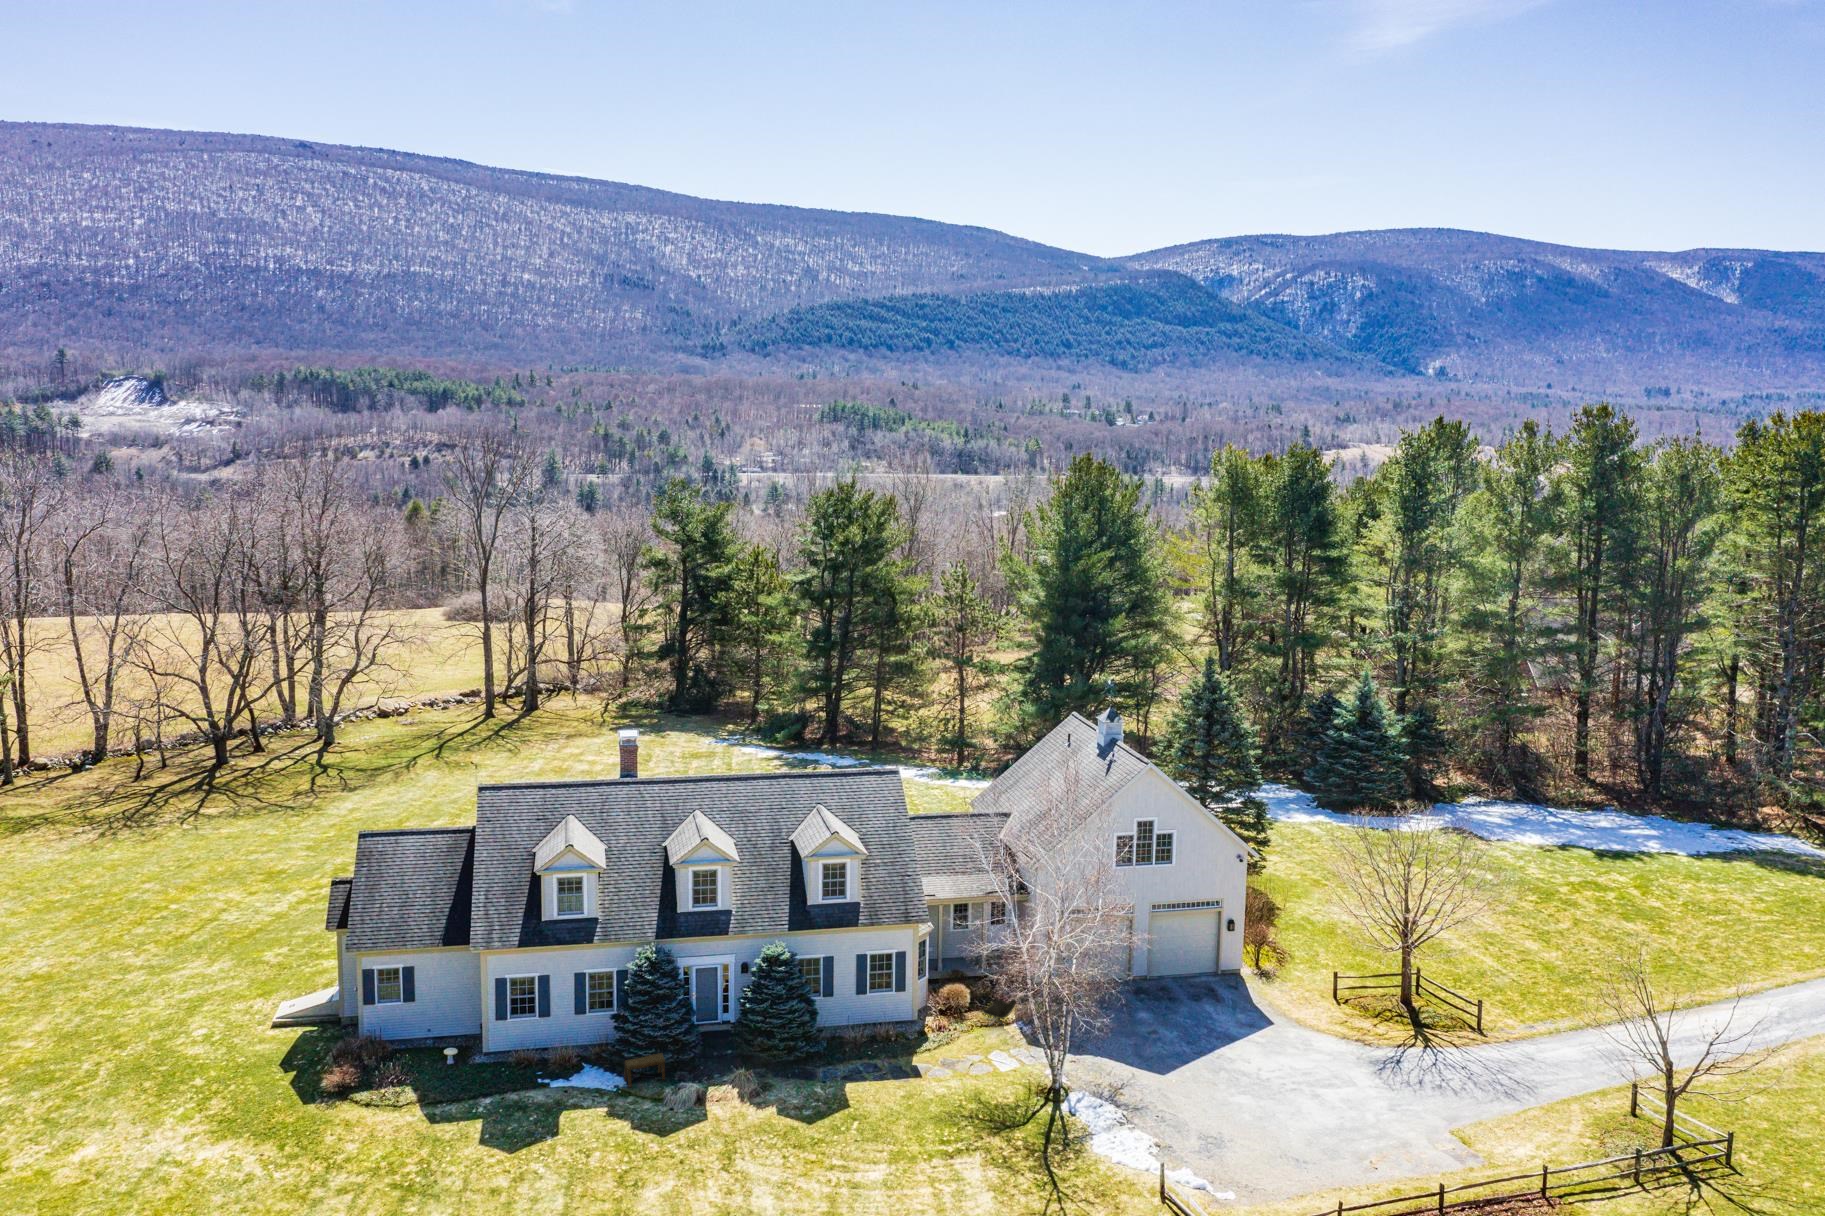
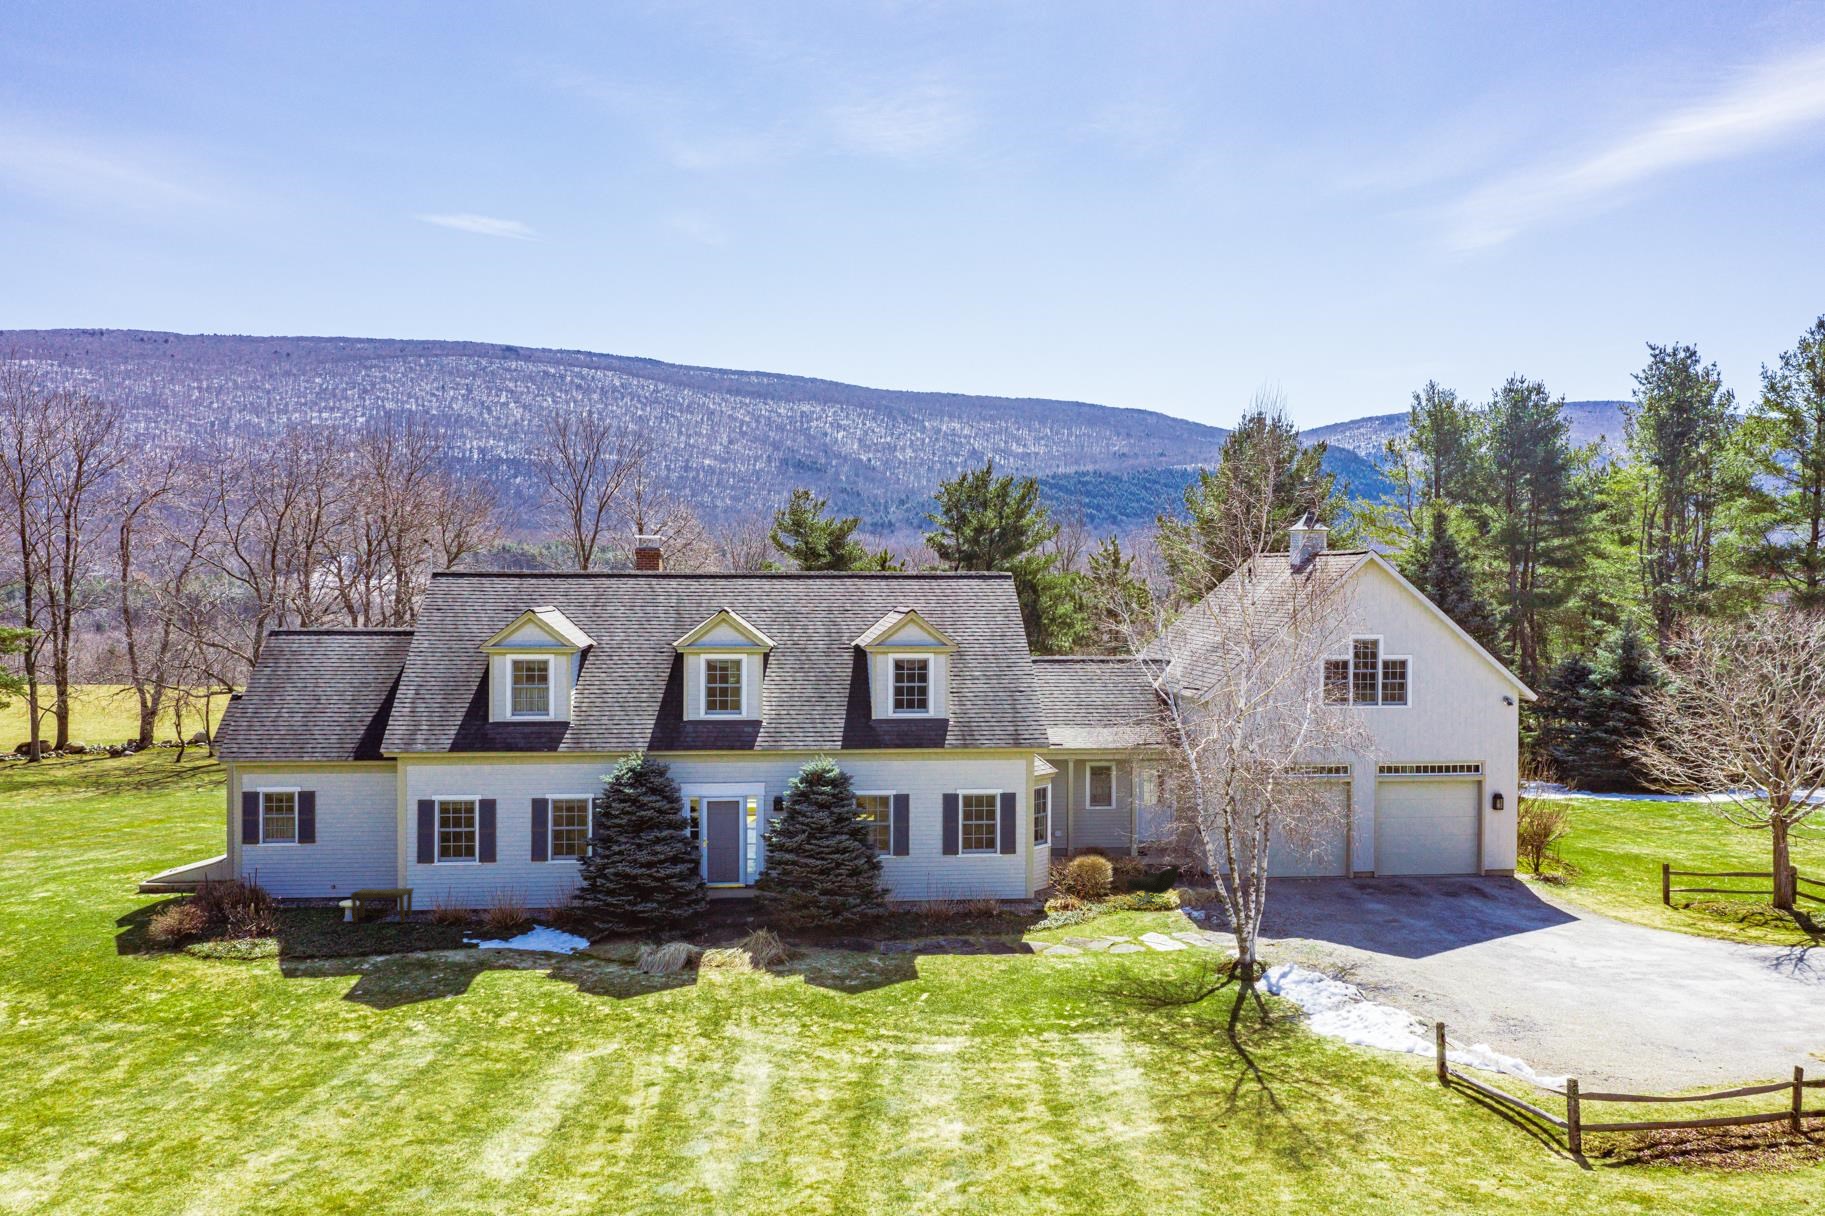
bench: present [624,1053,665,1087] -> present [351,888,414,923]

